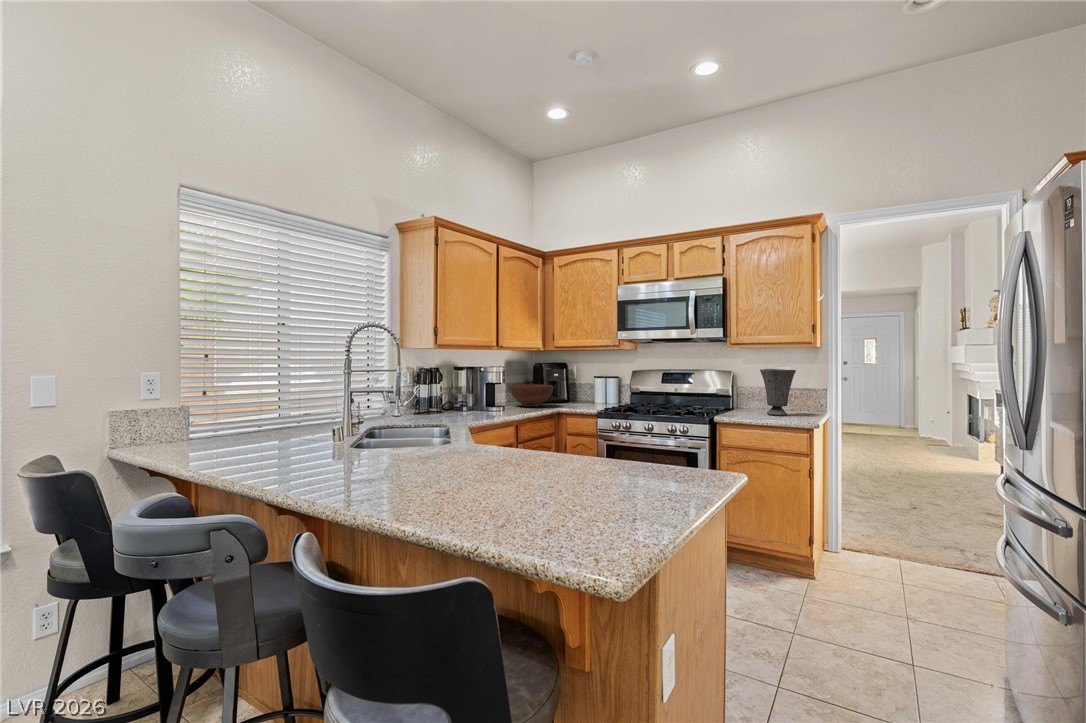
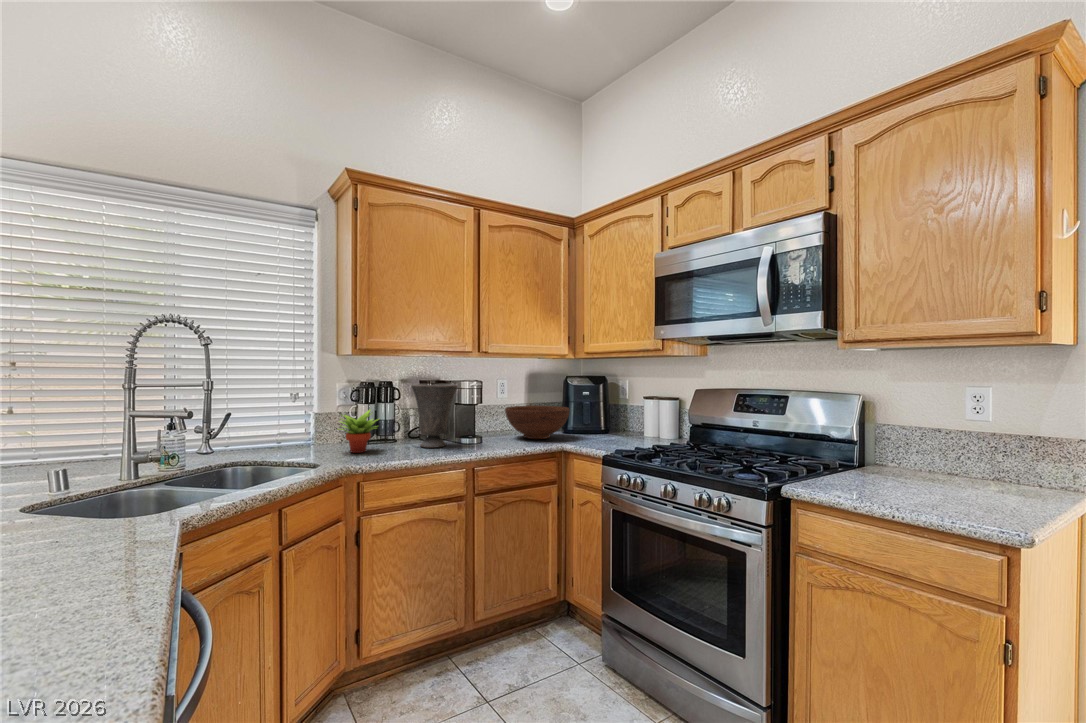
vase: present [760,369,796,416] -> present [412,384,457,448]
succulent plant: none [427,386,457,417] -> present [340,409,378,453]

